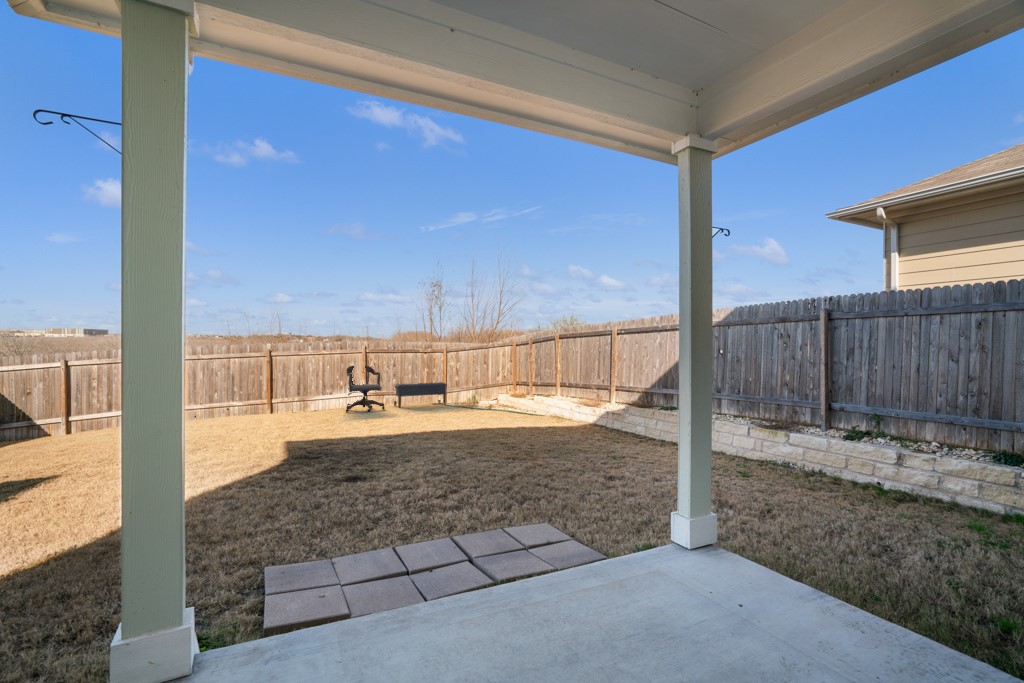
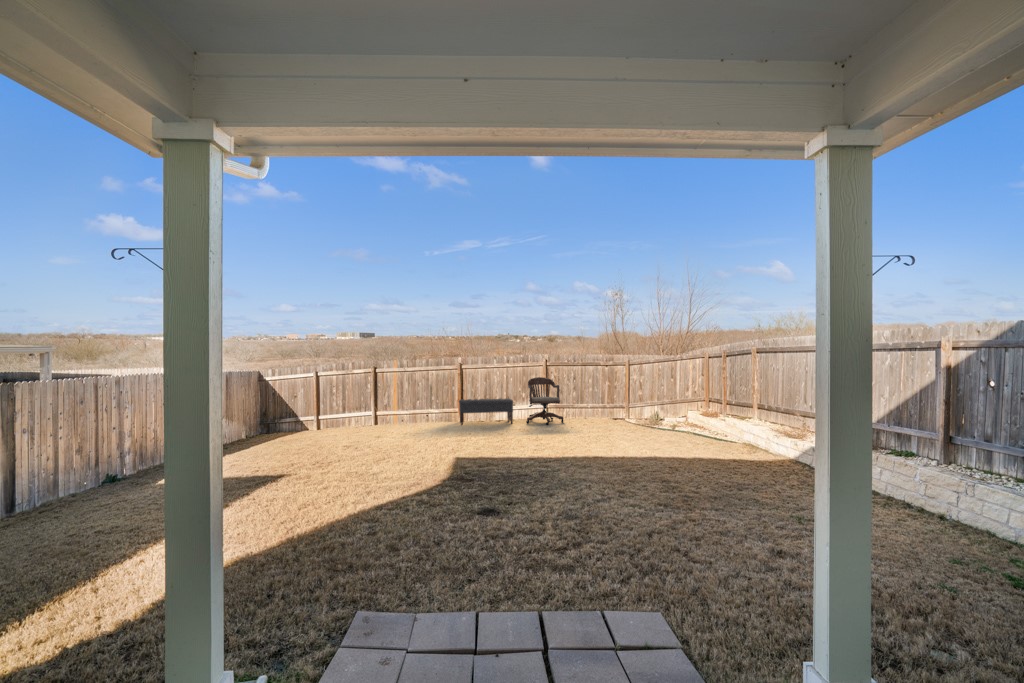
bench: present [394,382,447,408] -> present [459,398,513,425]

